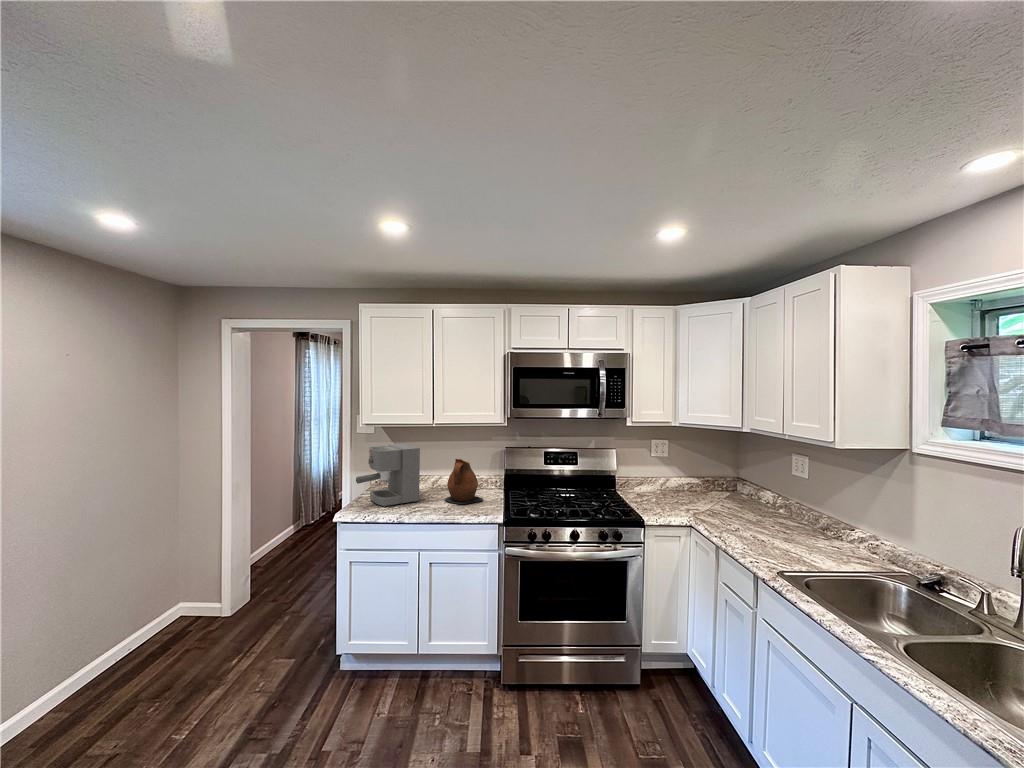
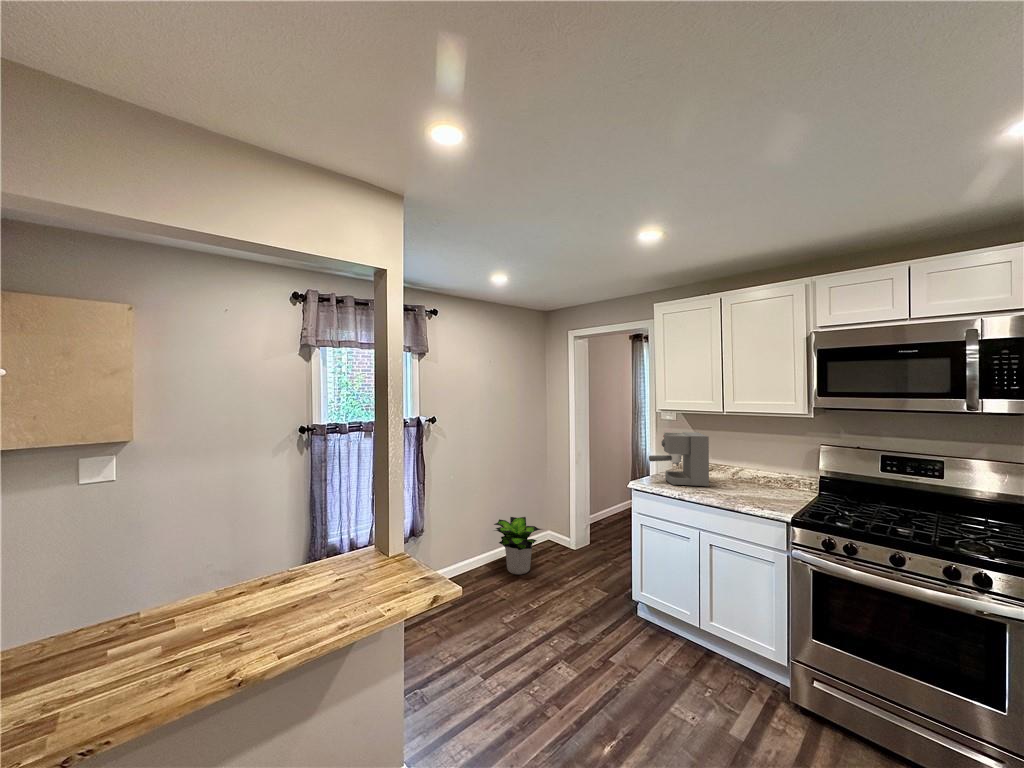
ceramic pitcher: present [445,459,483,504] -> none [734,450,783,499]
potted plant: none [67,598,186,700] -> present [494,517,541,575]

